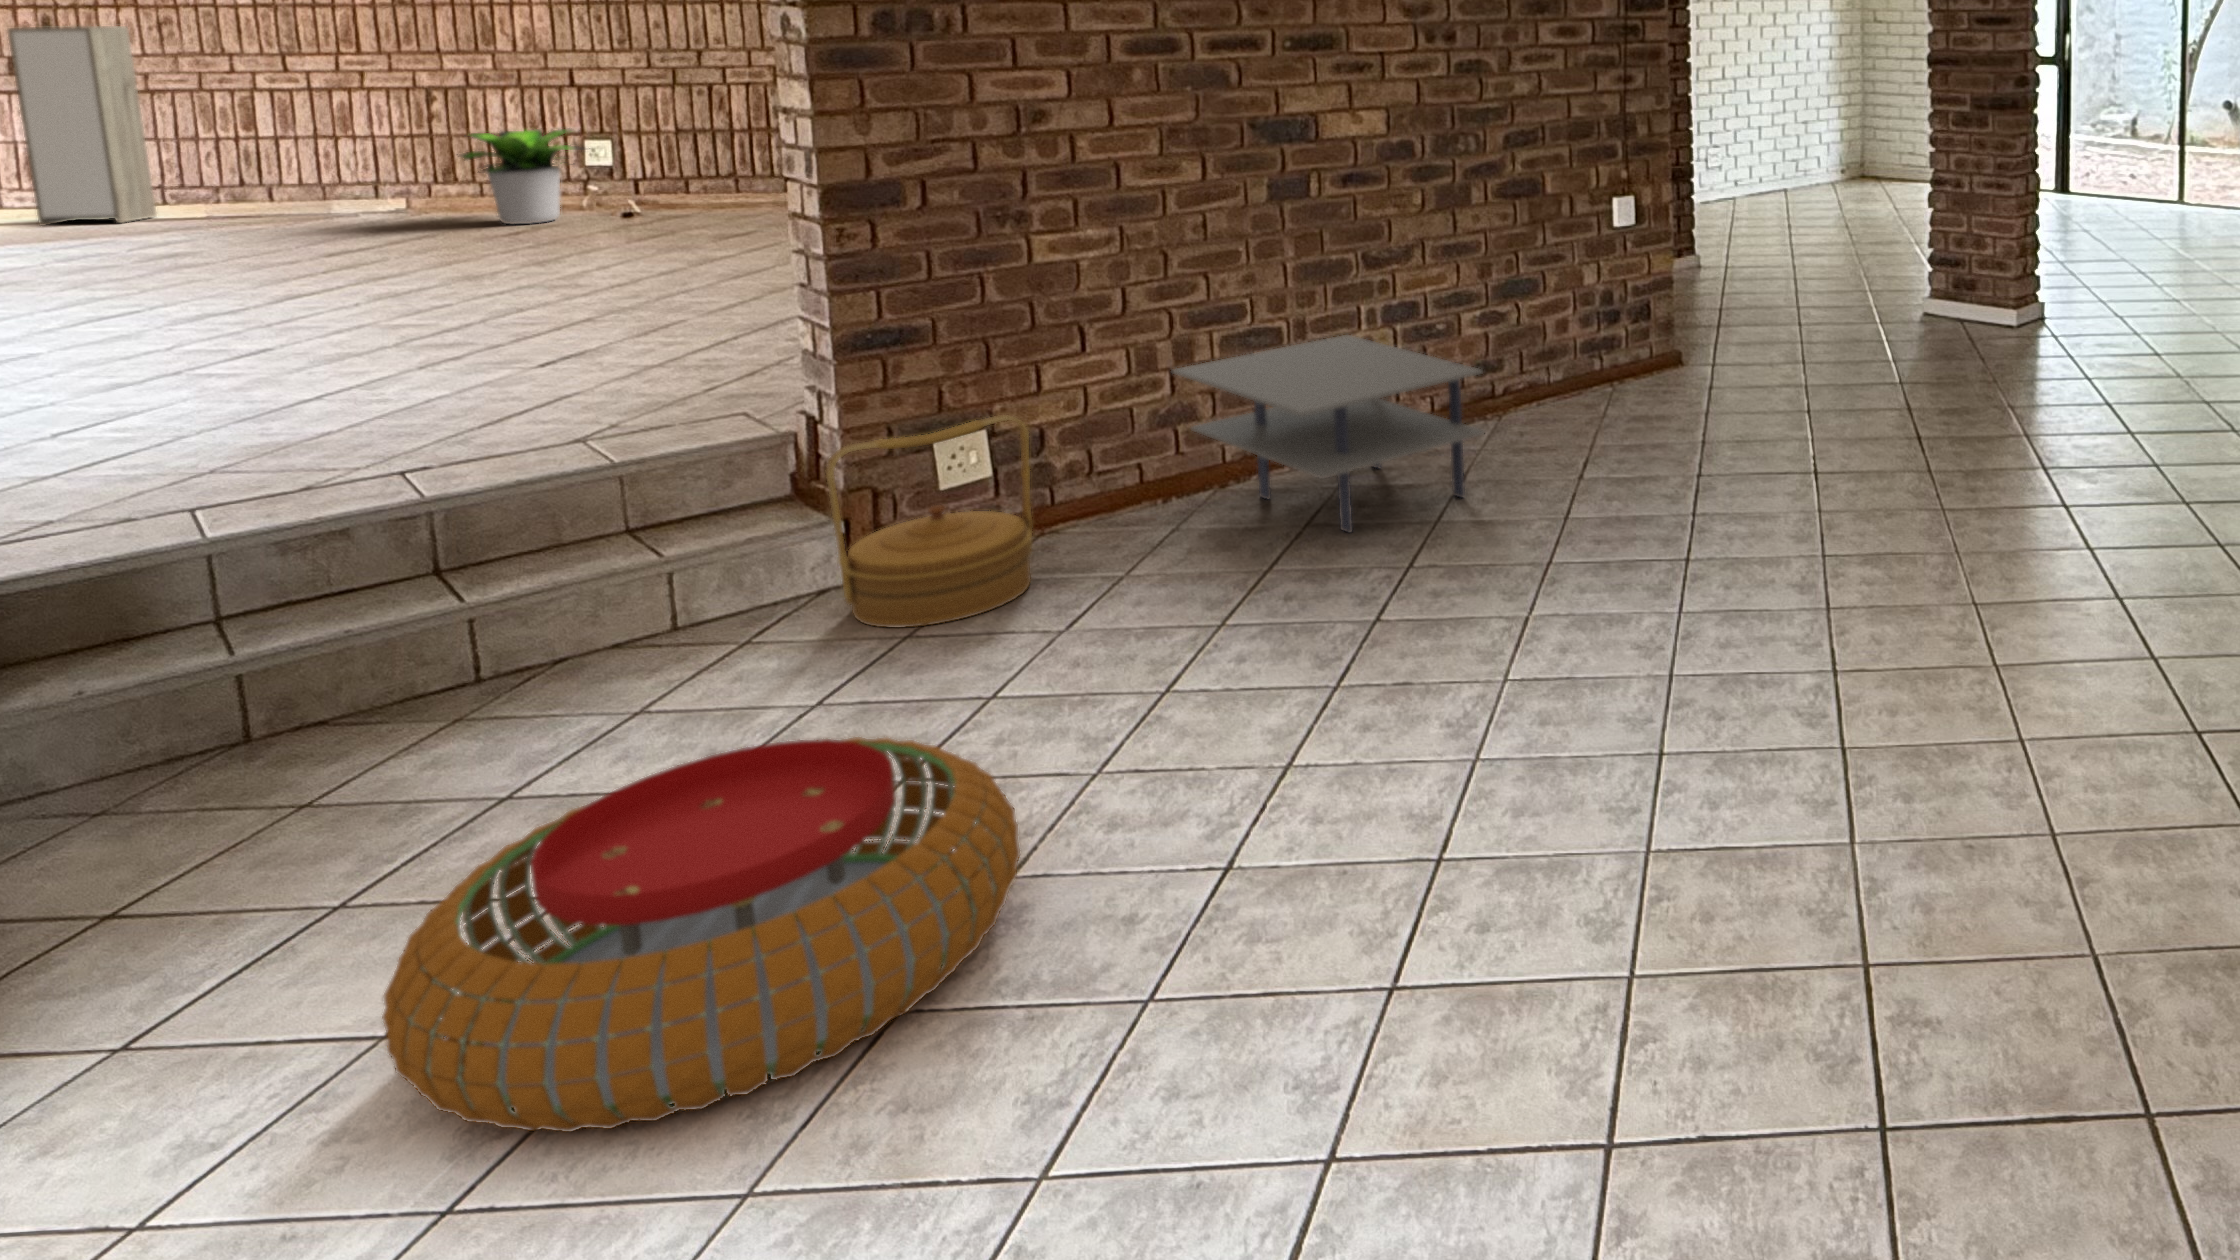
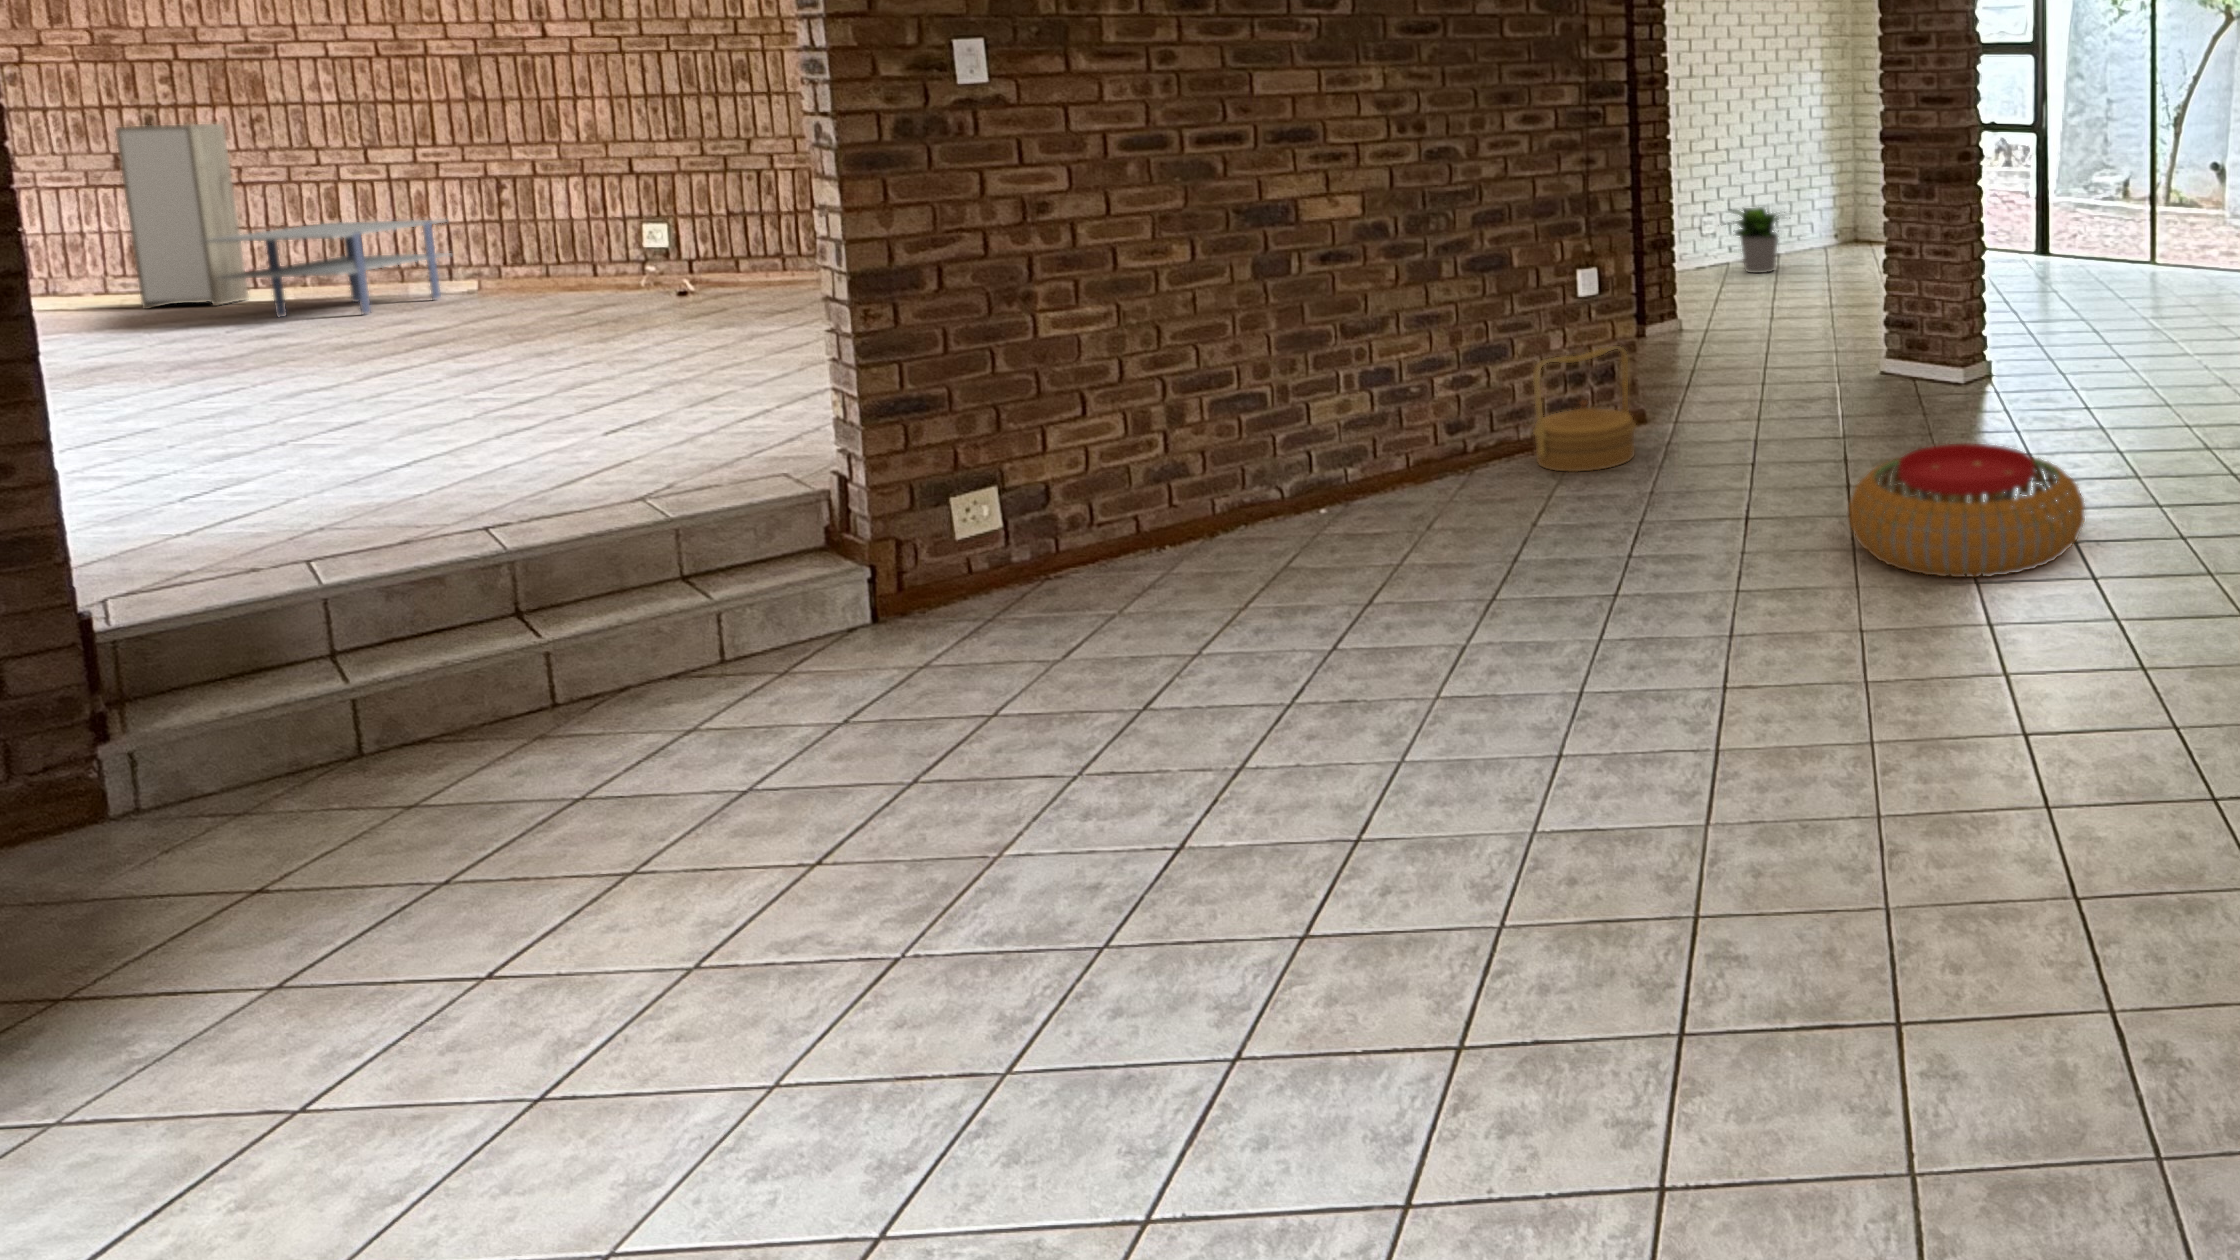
potted plant: present [457,129,590,224] -> present [1733,207,1779,273]
side table: present [1172,335,1484,532] -> present [200,219,449,317]
woven basket: present [826,415,1033,628] -> present [1533,346,1635,472]
pouf: present [382,737,1020,1132] -> present [1849,444,2085,577]

